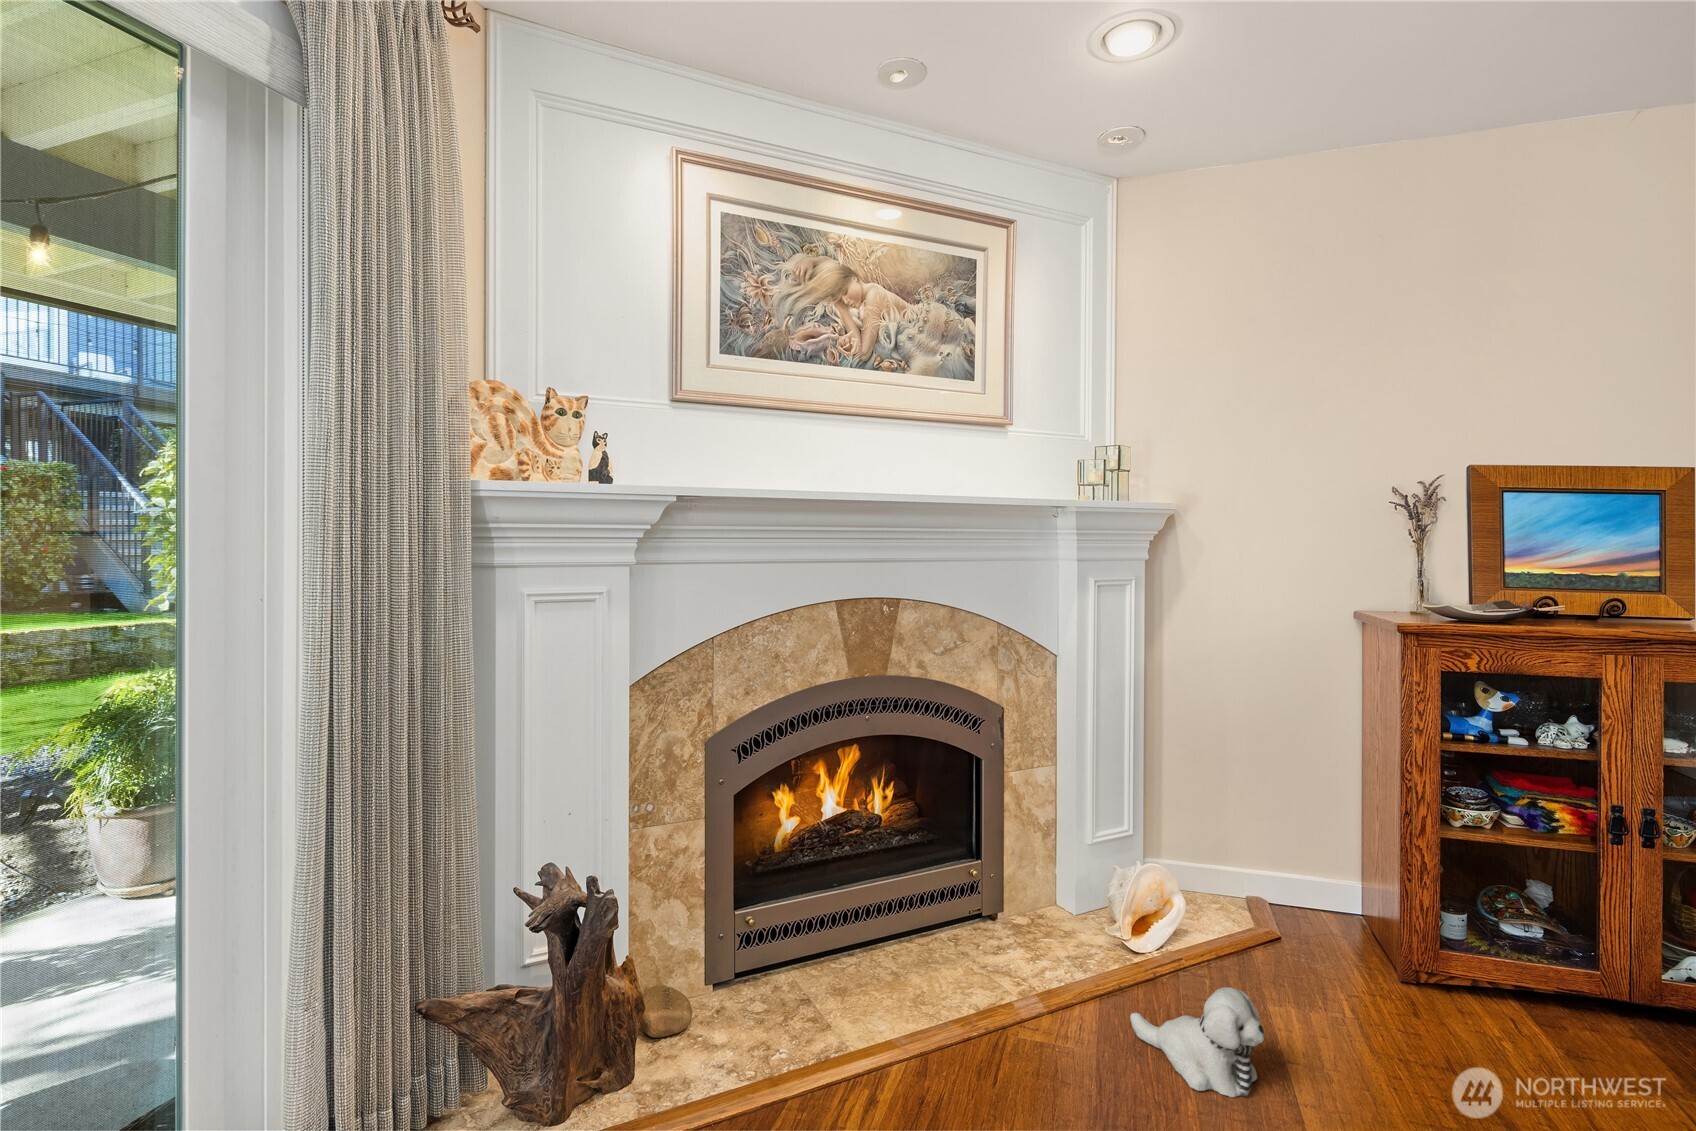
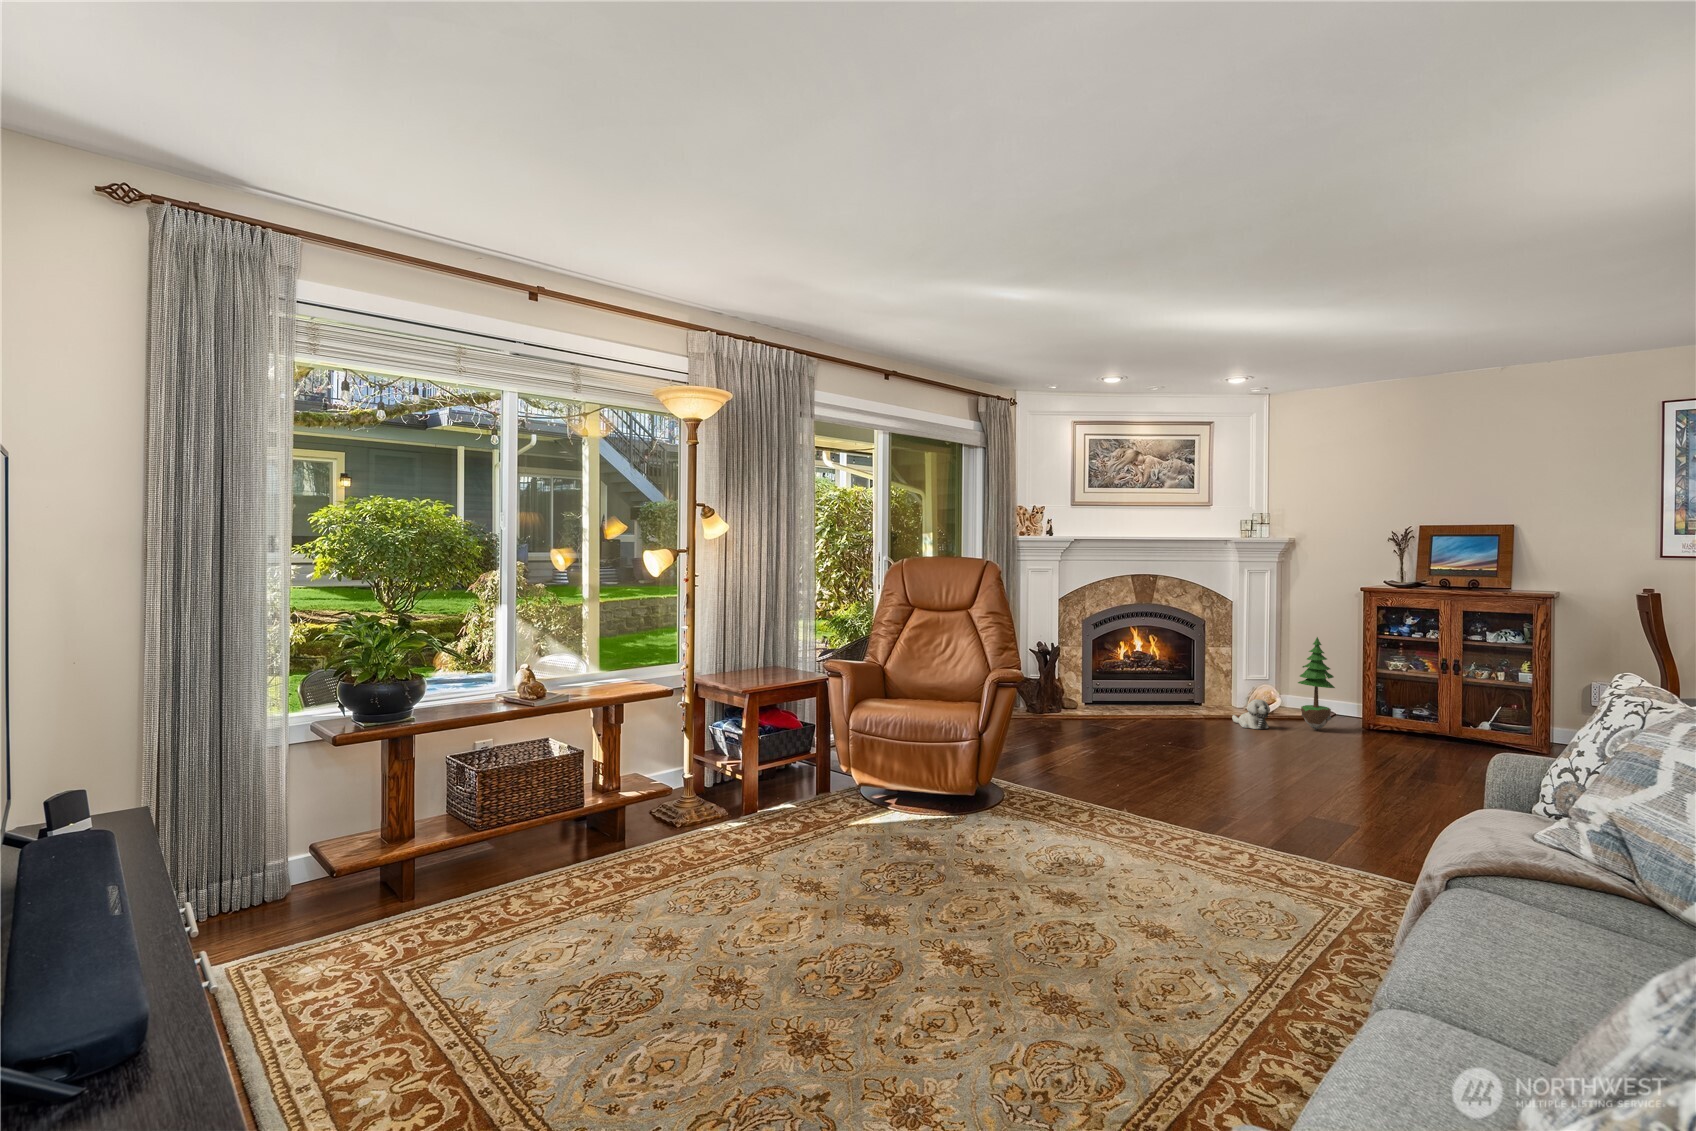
potted tree: none [1305,788,1422,1054] -> present [1298,637,1335,730]

